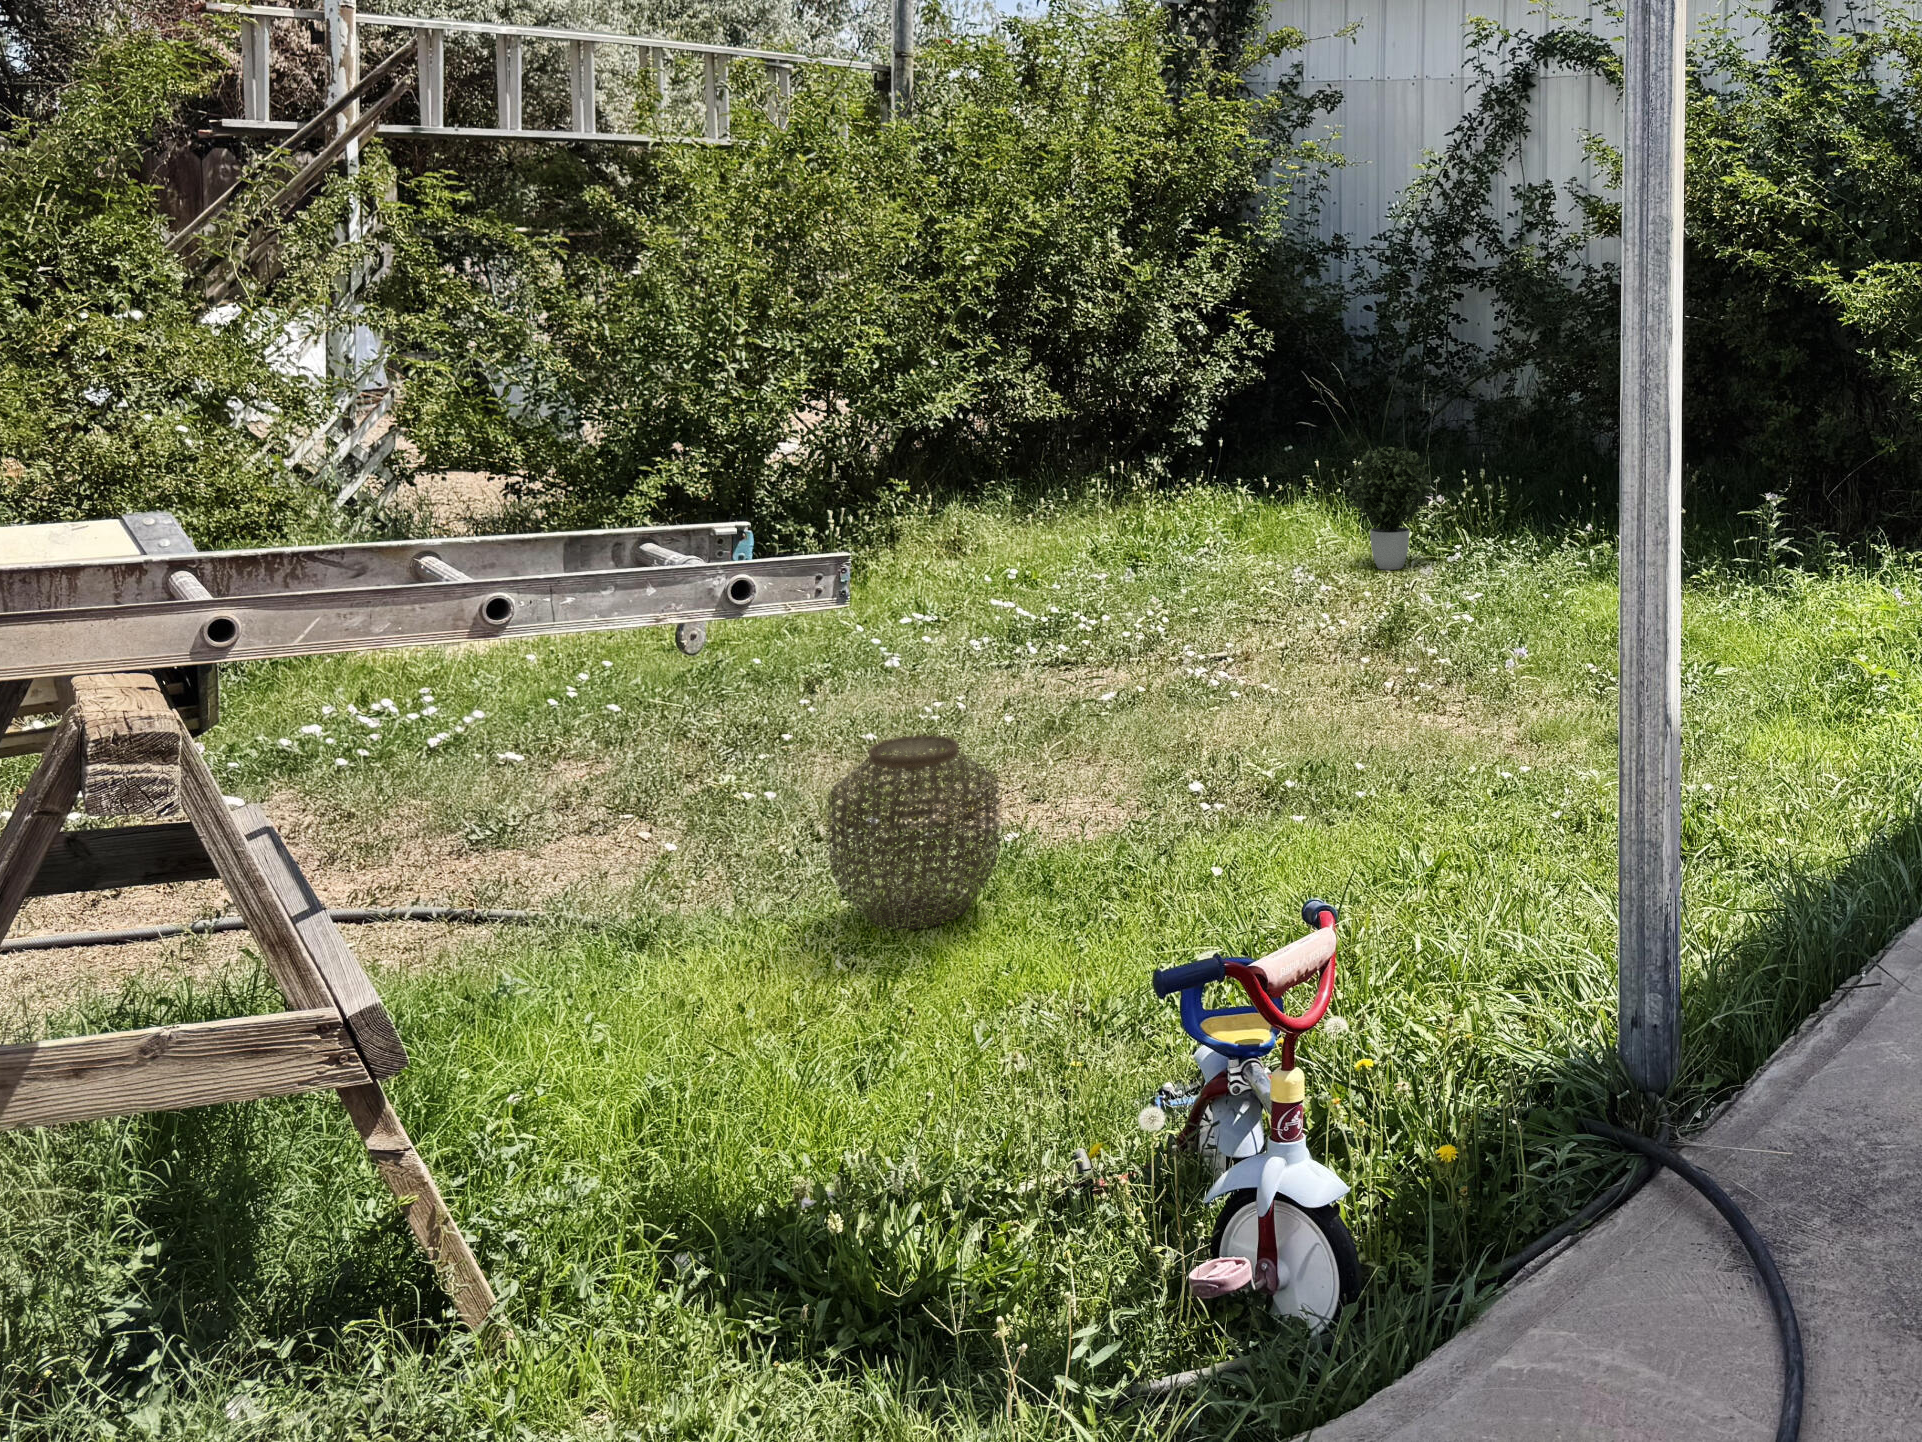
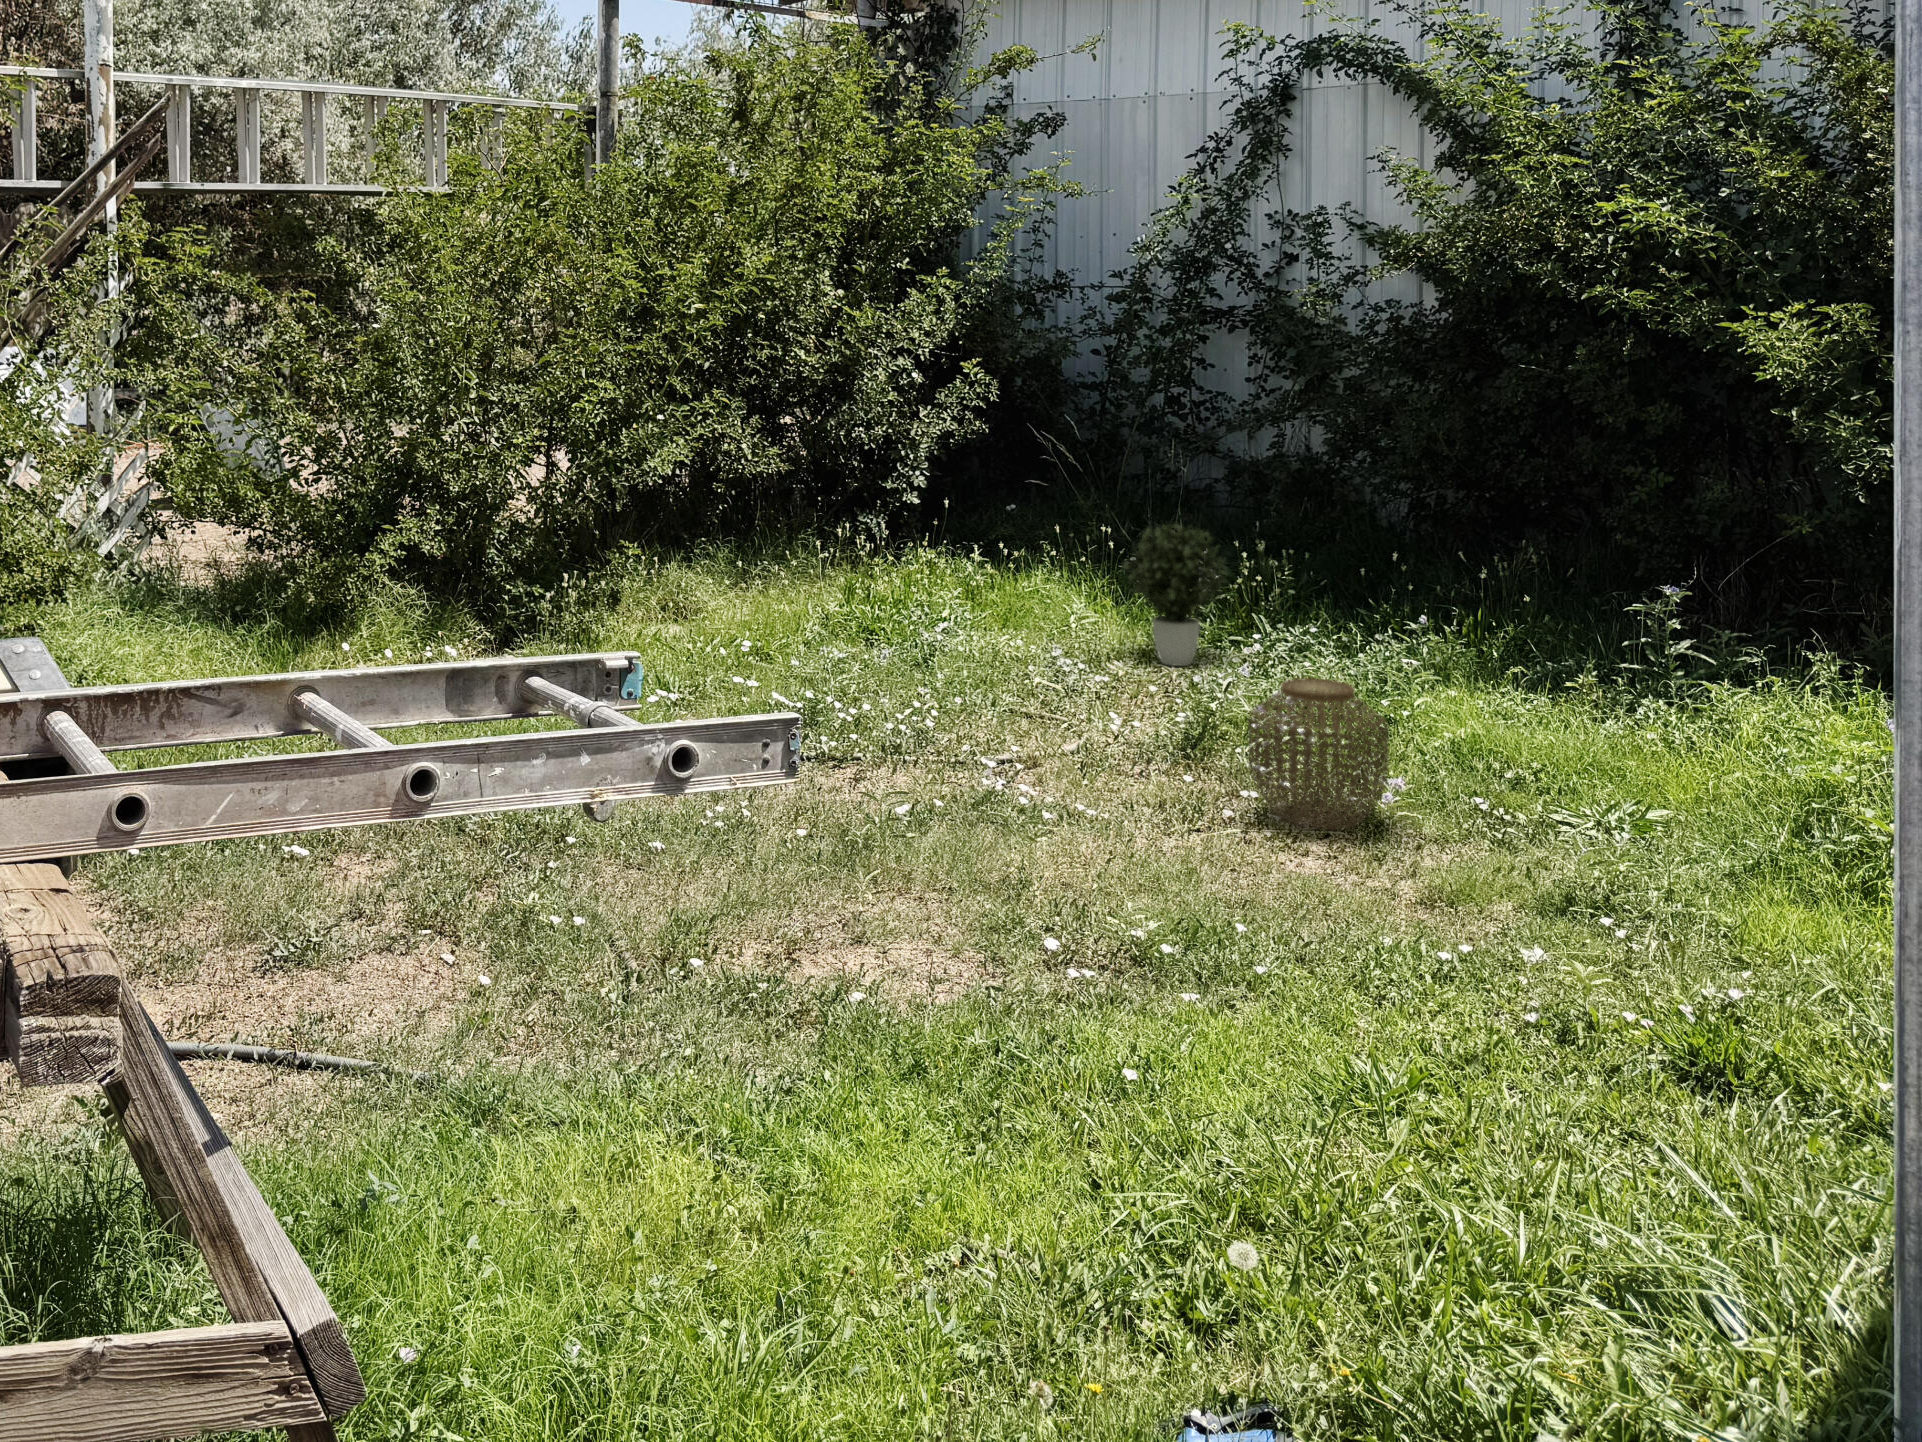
woven basket: present [828,735,999,929] -> present [1248,678,1389,829]

